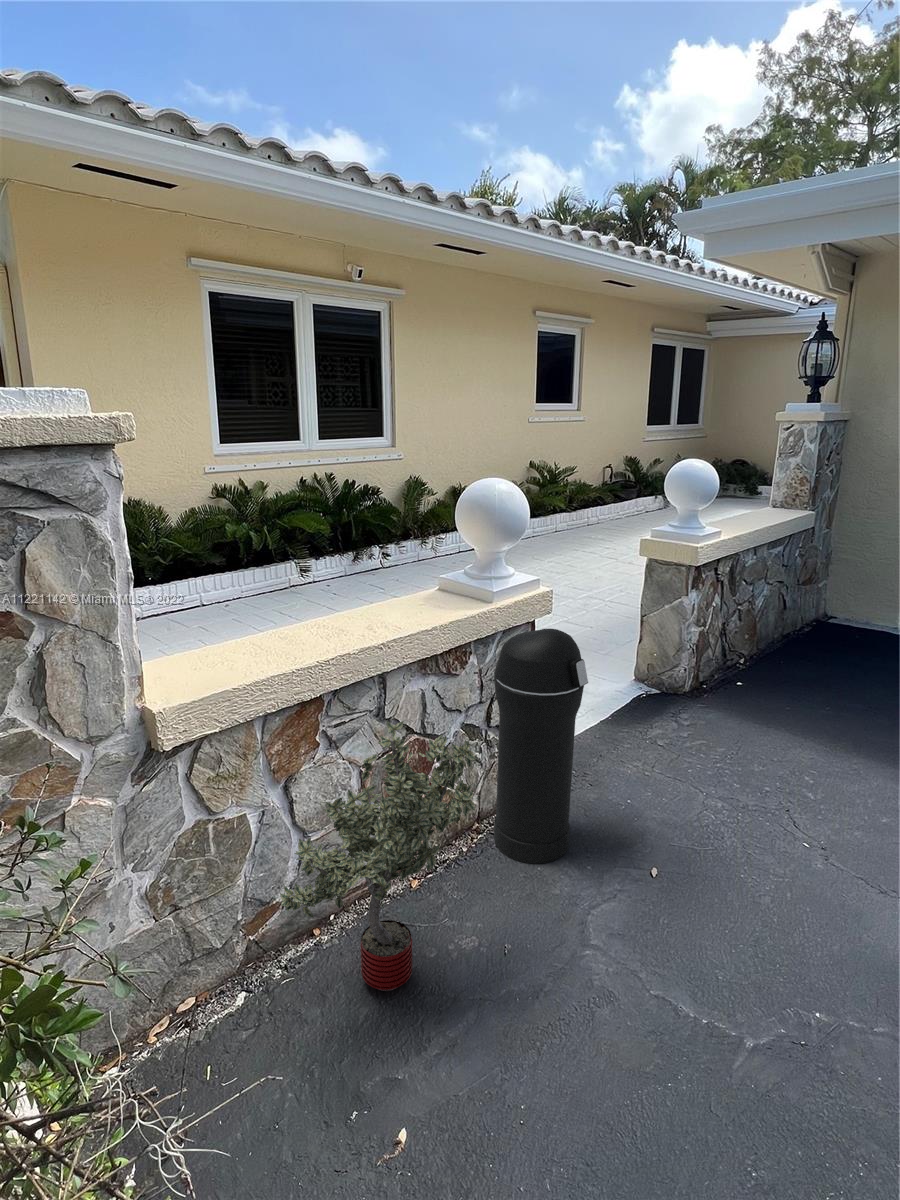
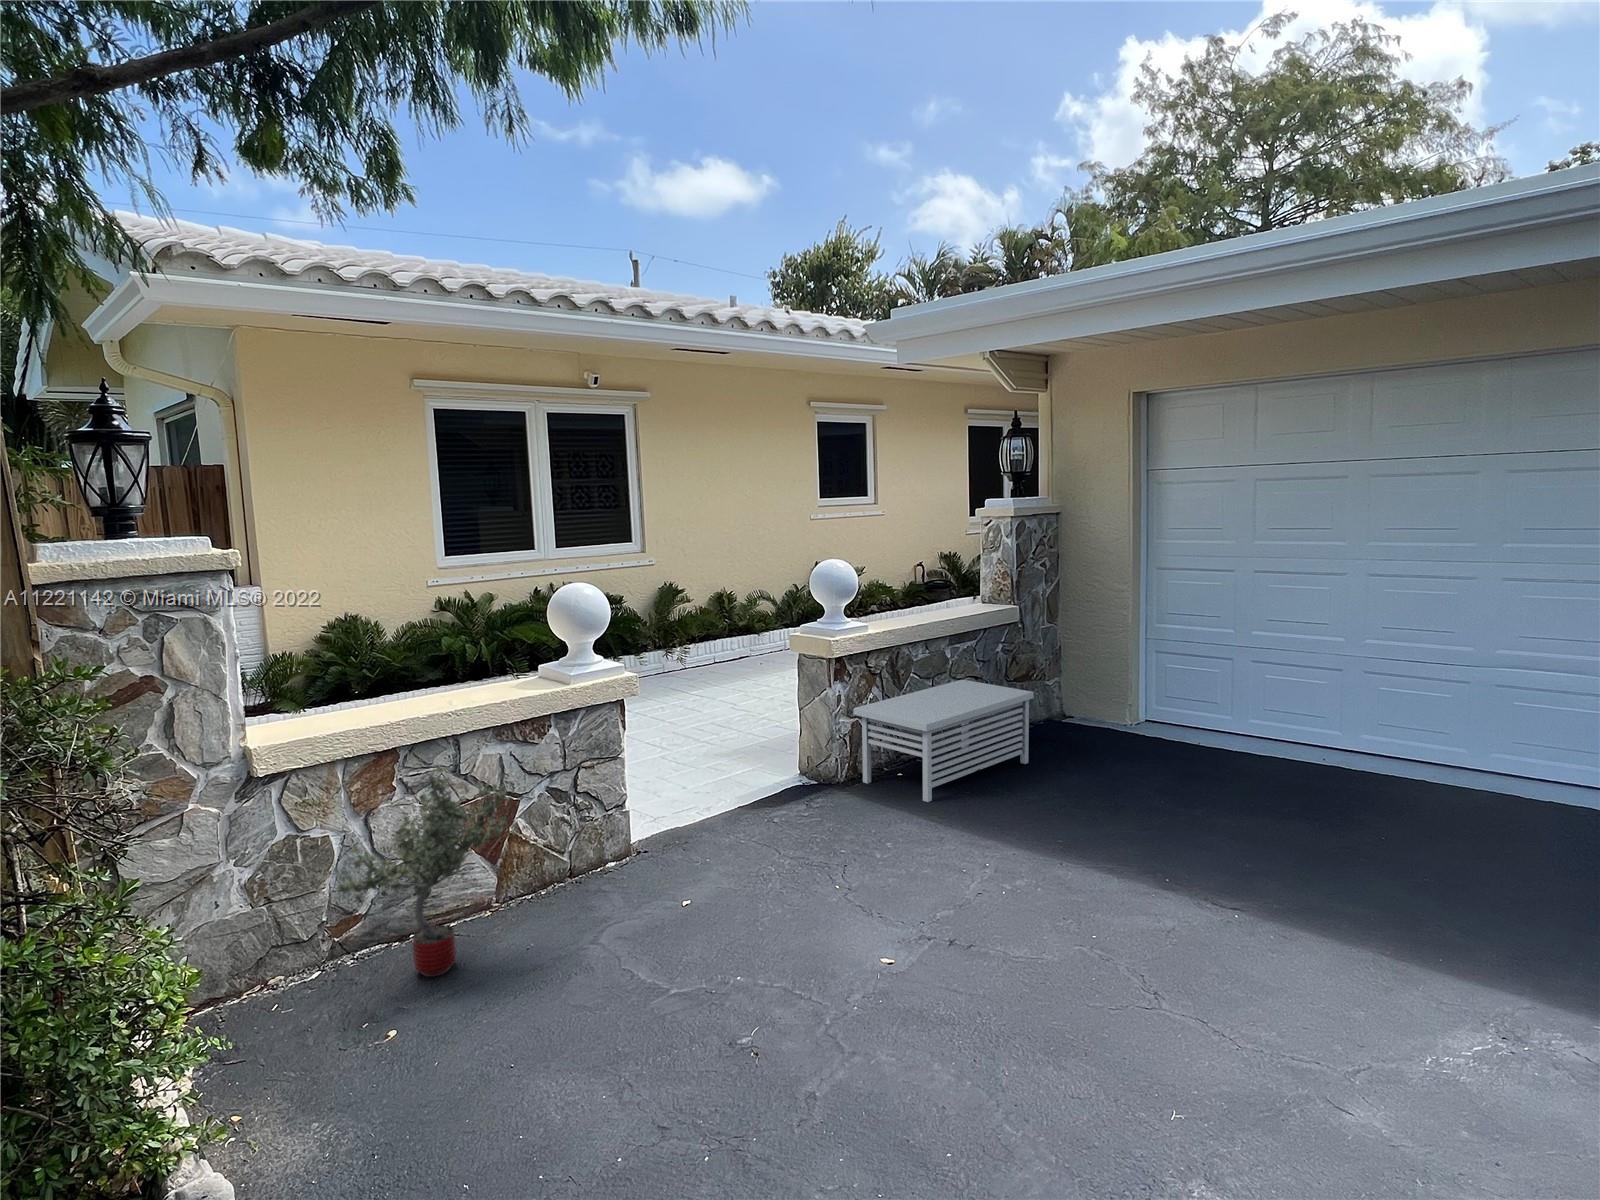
storage bench: none [705,586,871,720] -> present [854,680,1034,802]
trash can: present [494,629,588,864] -> none [565,702,643,905]

